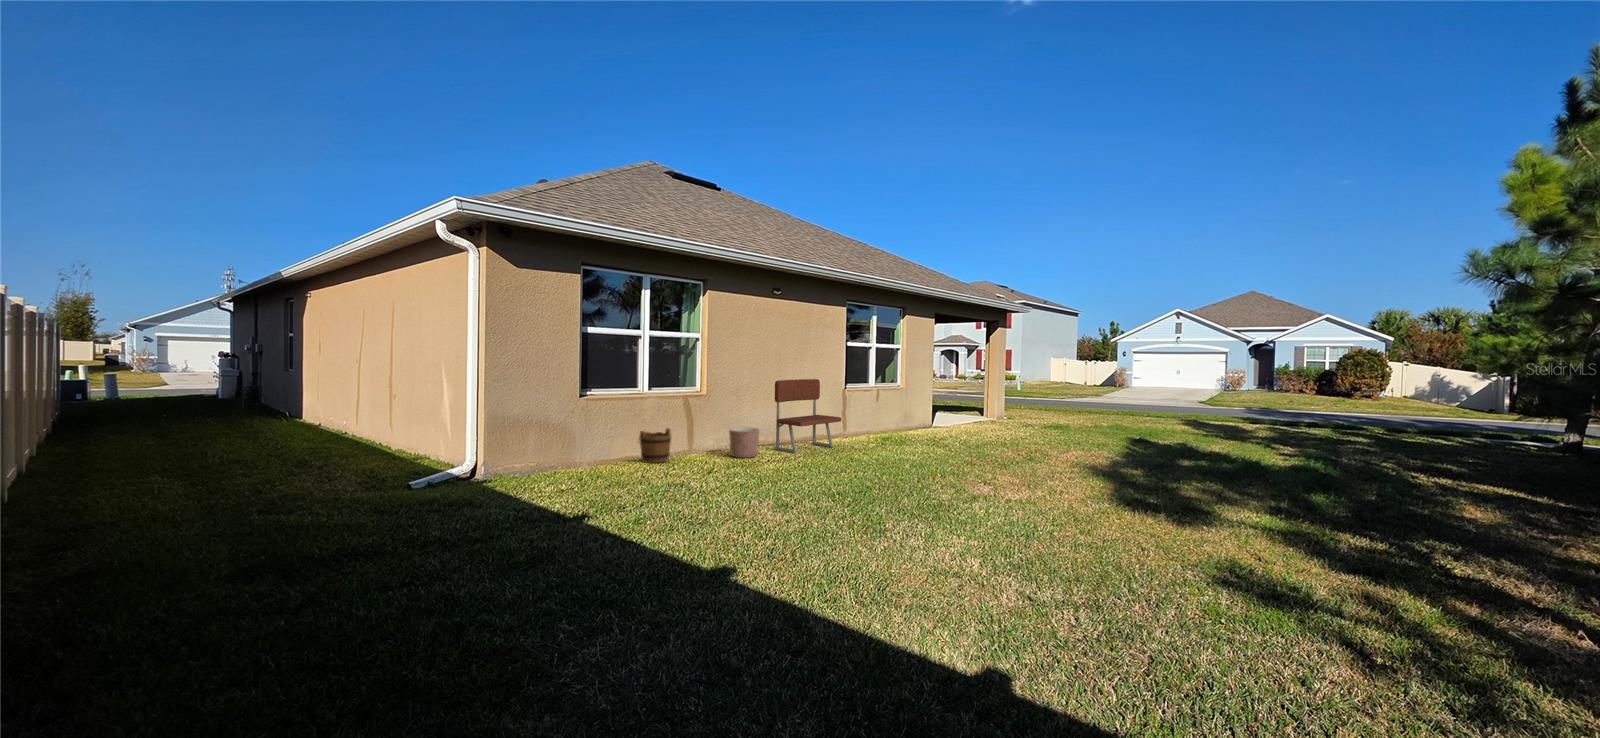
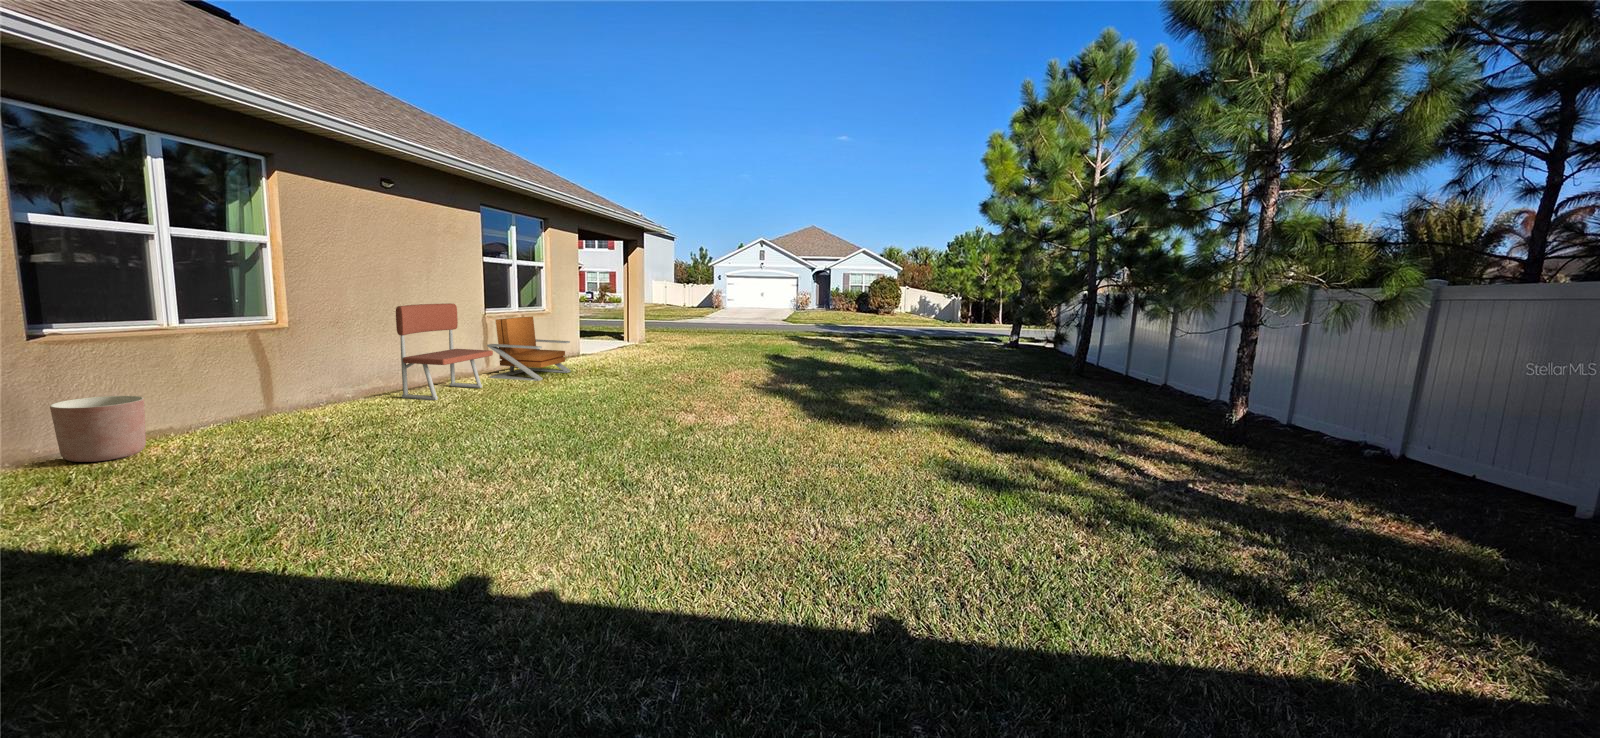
lounge chair: none [844,391,911,446] -> present [487,316,571,381]
planter: present [729,427,759,458] -> present [50,396,146,462]
bucket: present [639,428,671,463] -> none [168,382,237,439]

